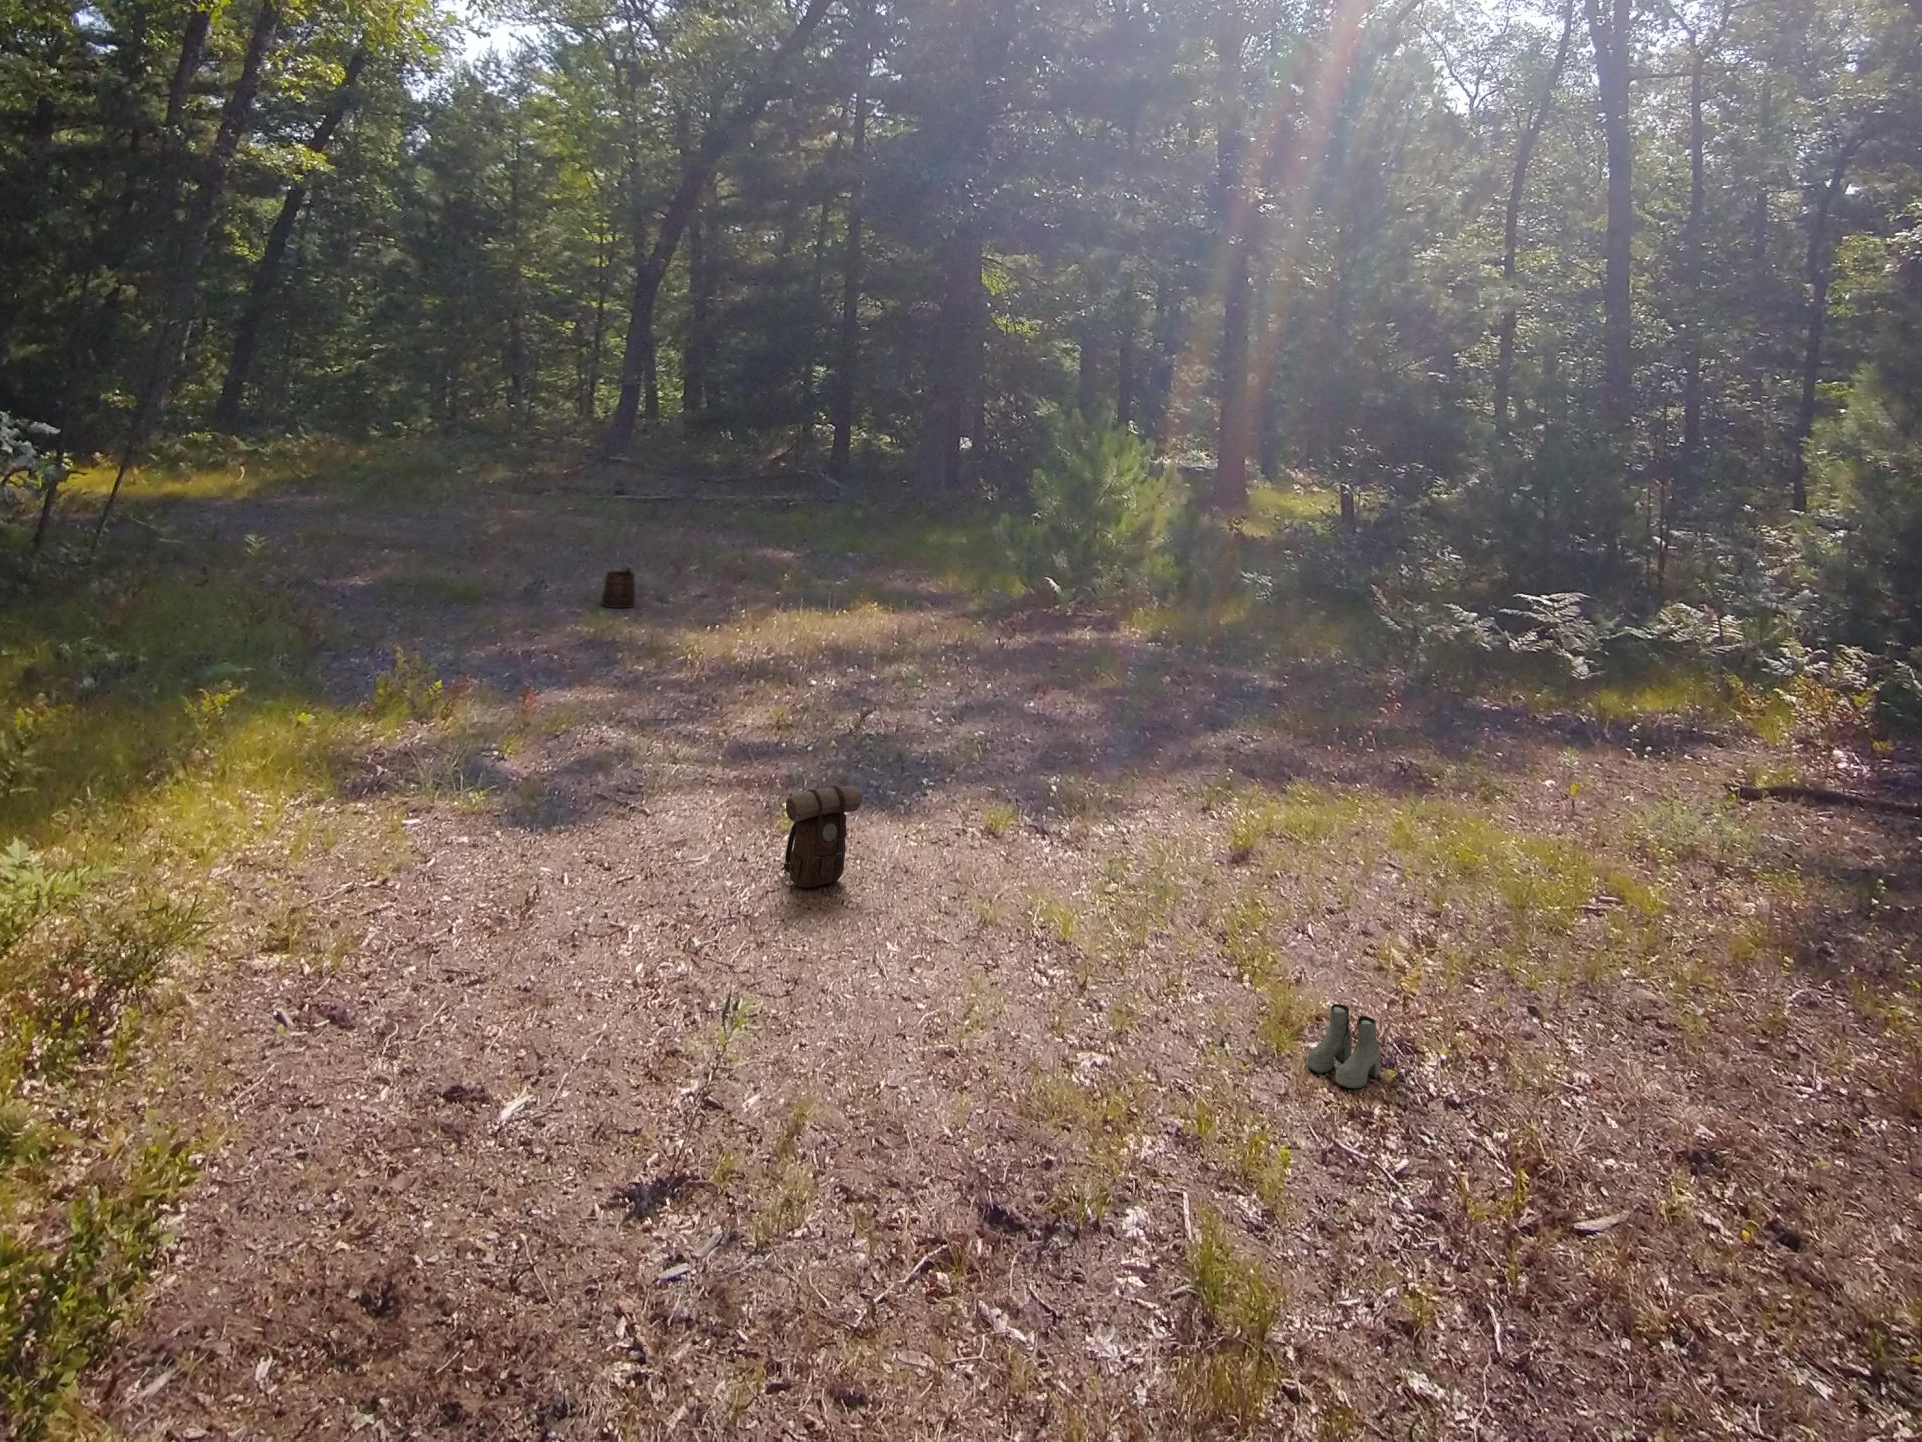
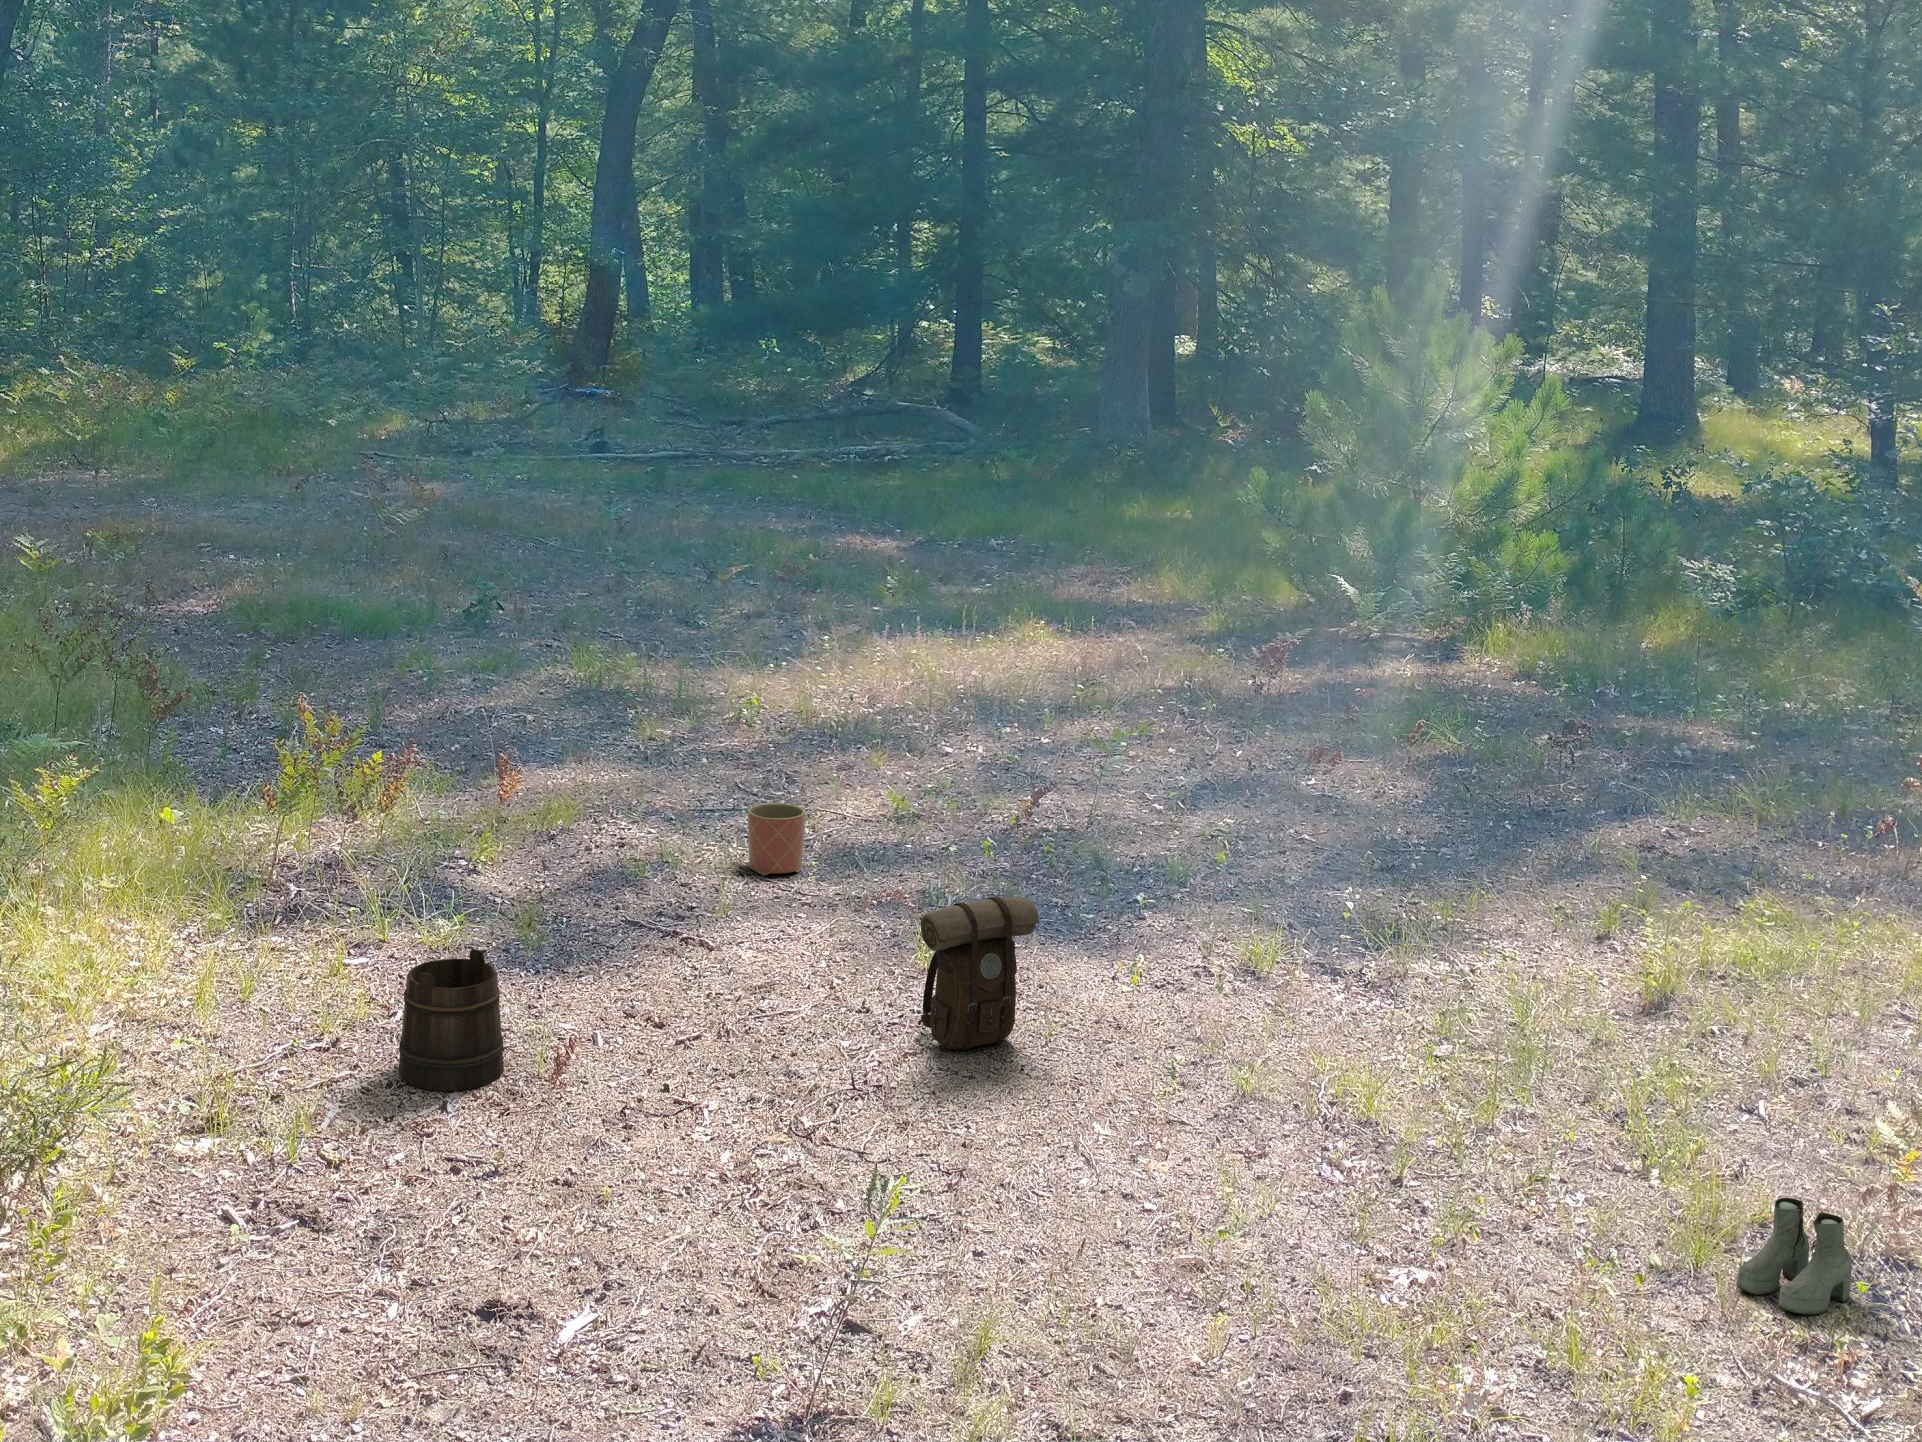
bucket: present [602,568,635,608] -> present [399,949,504,1091]
planter: none [687,719,724,765] -> present [748,803,805,876]

